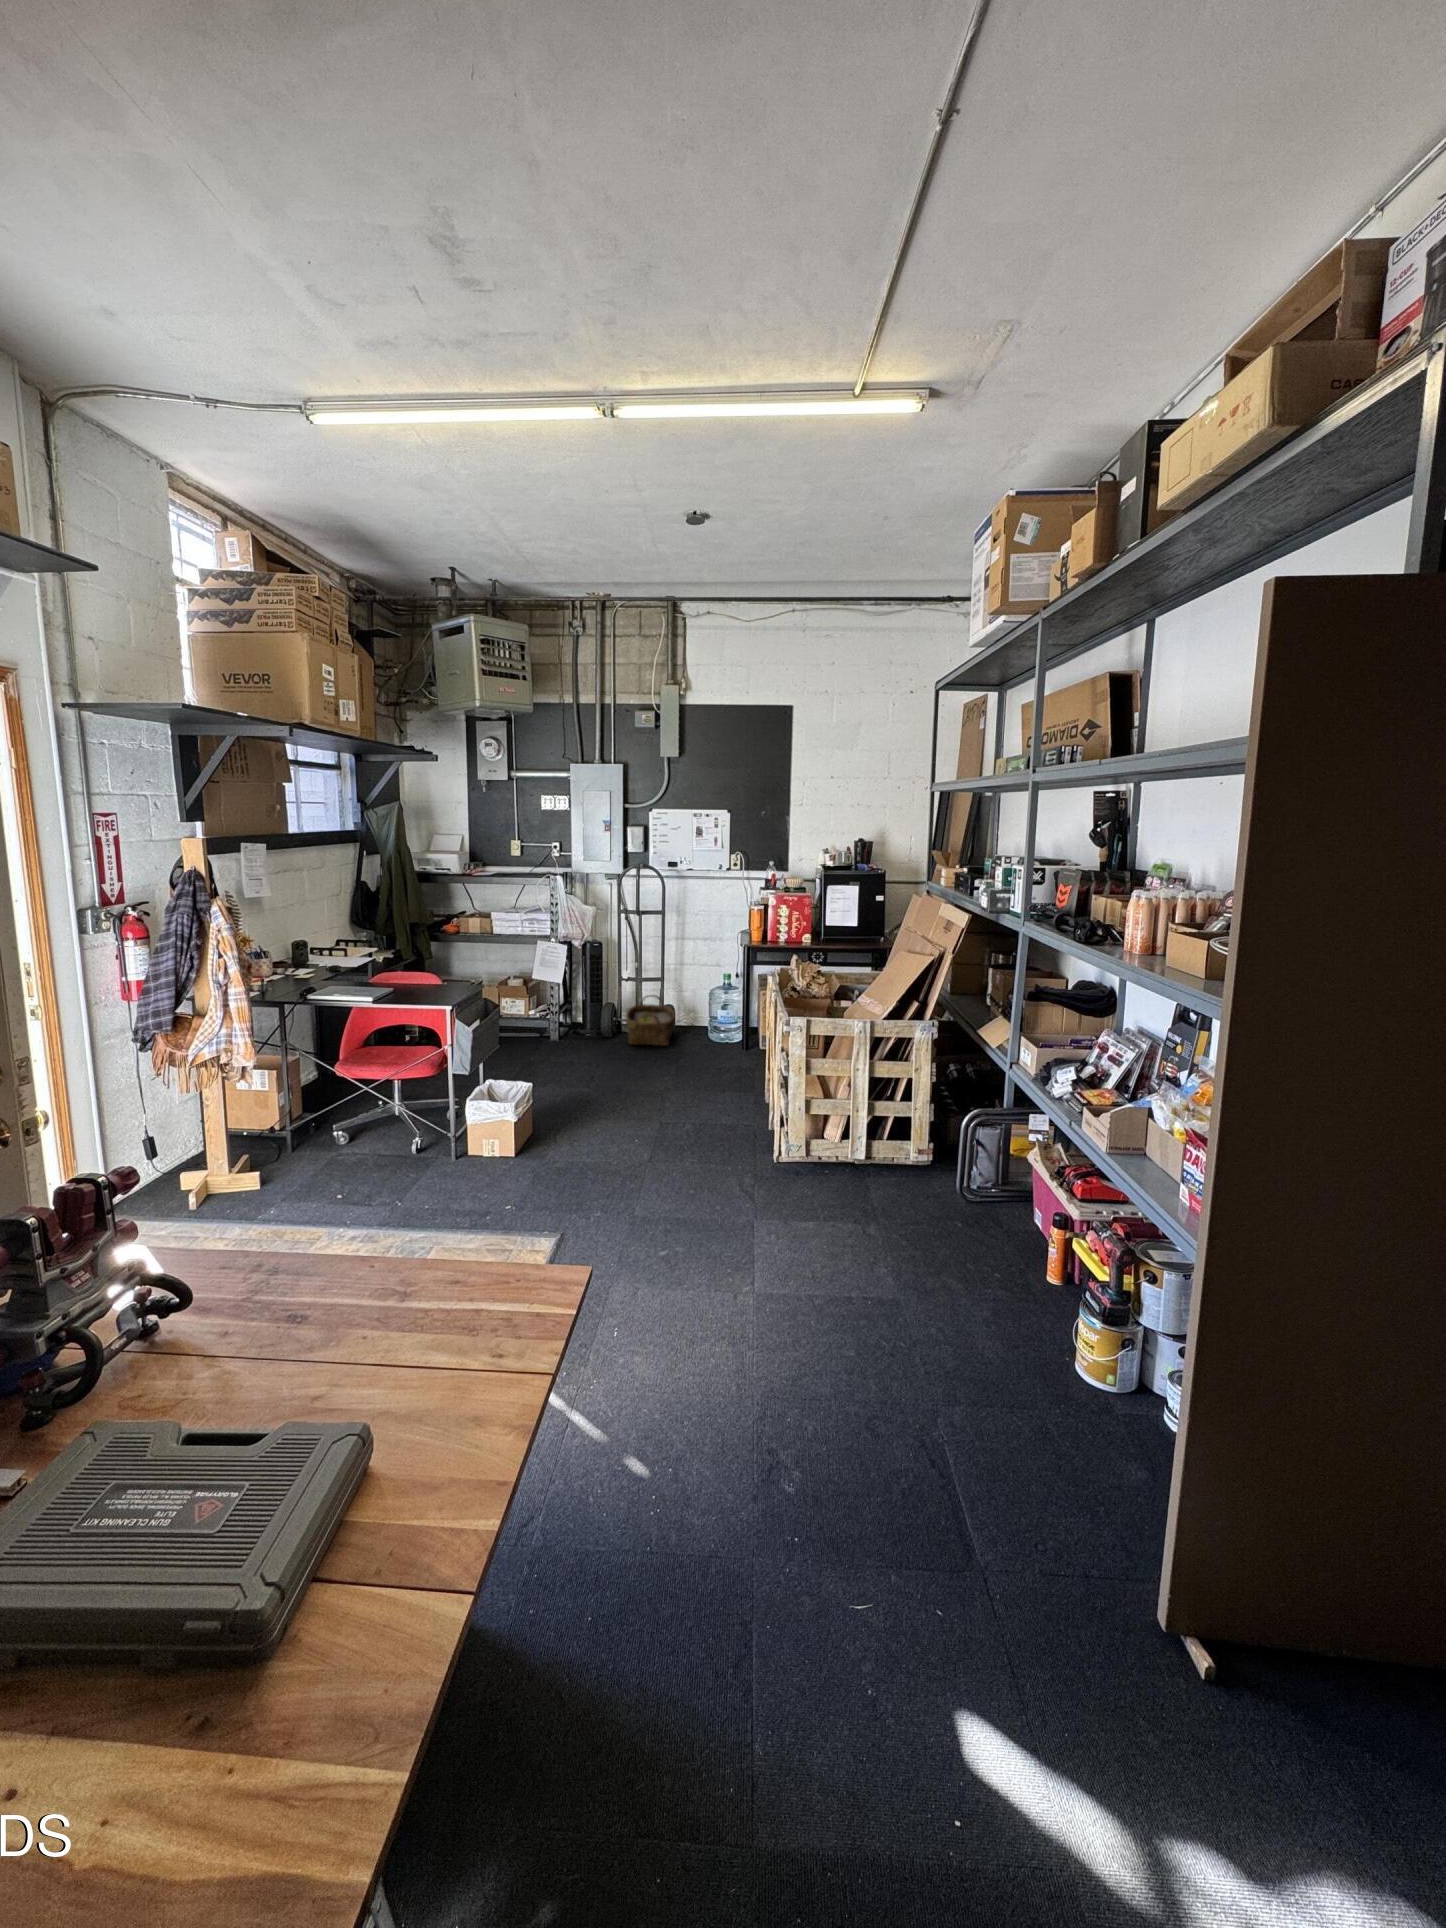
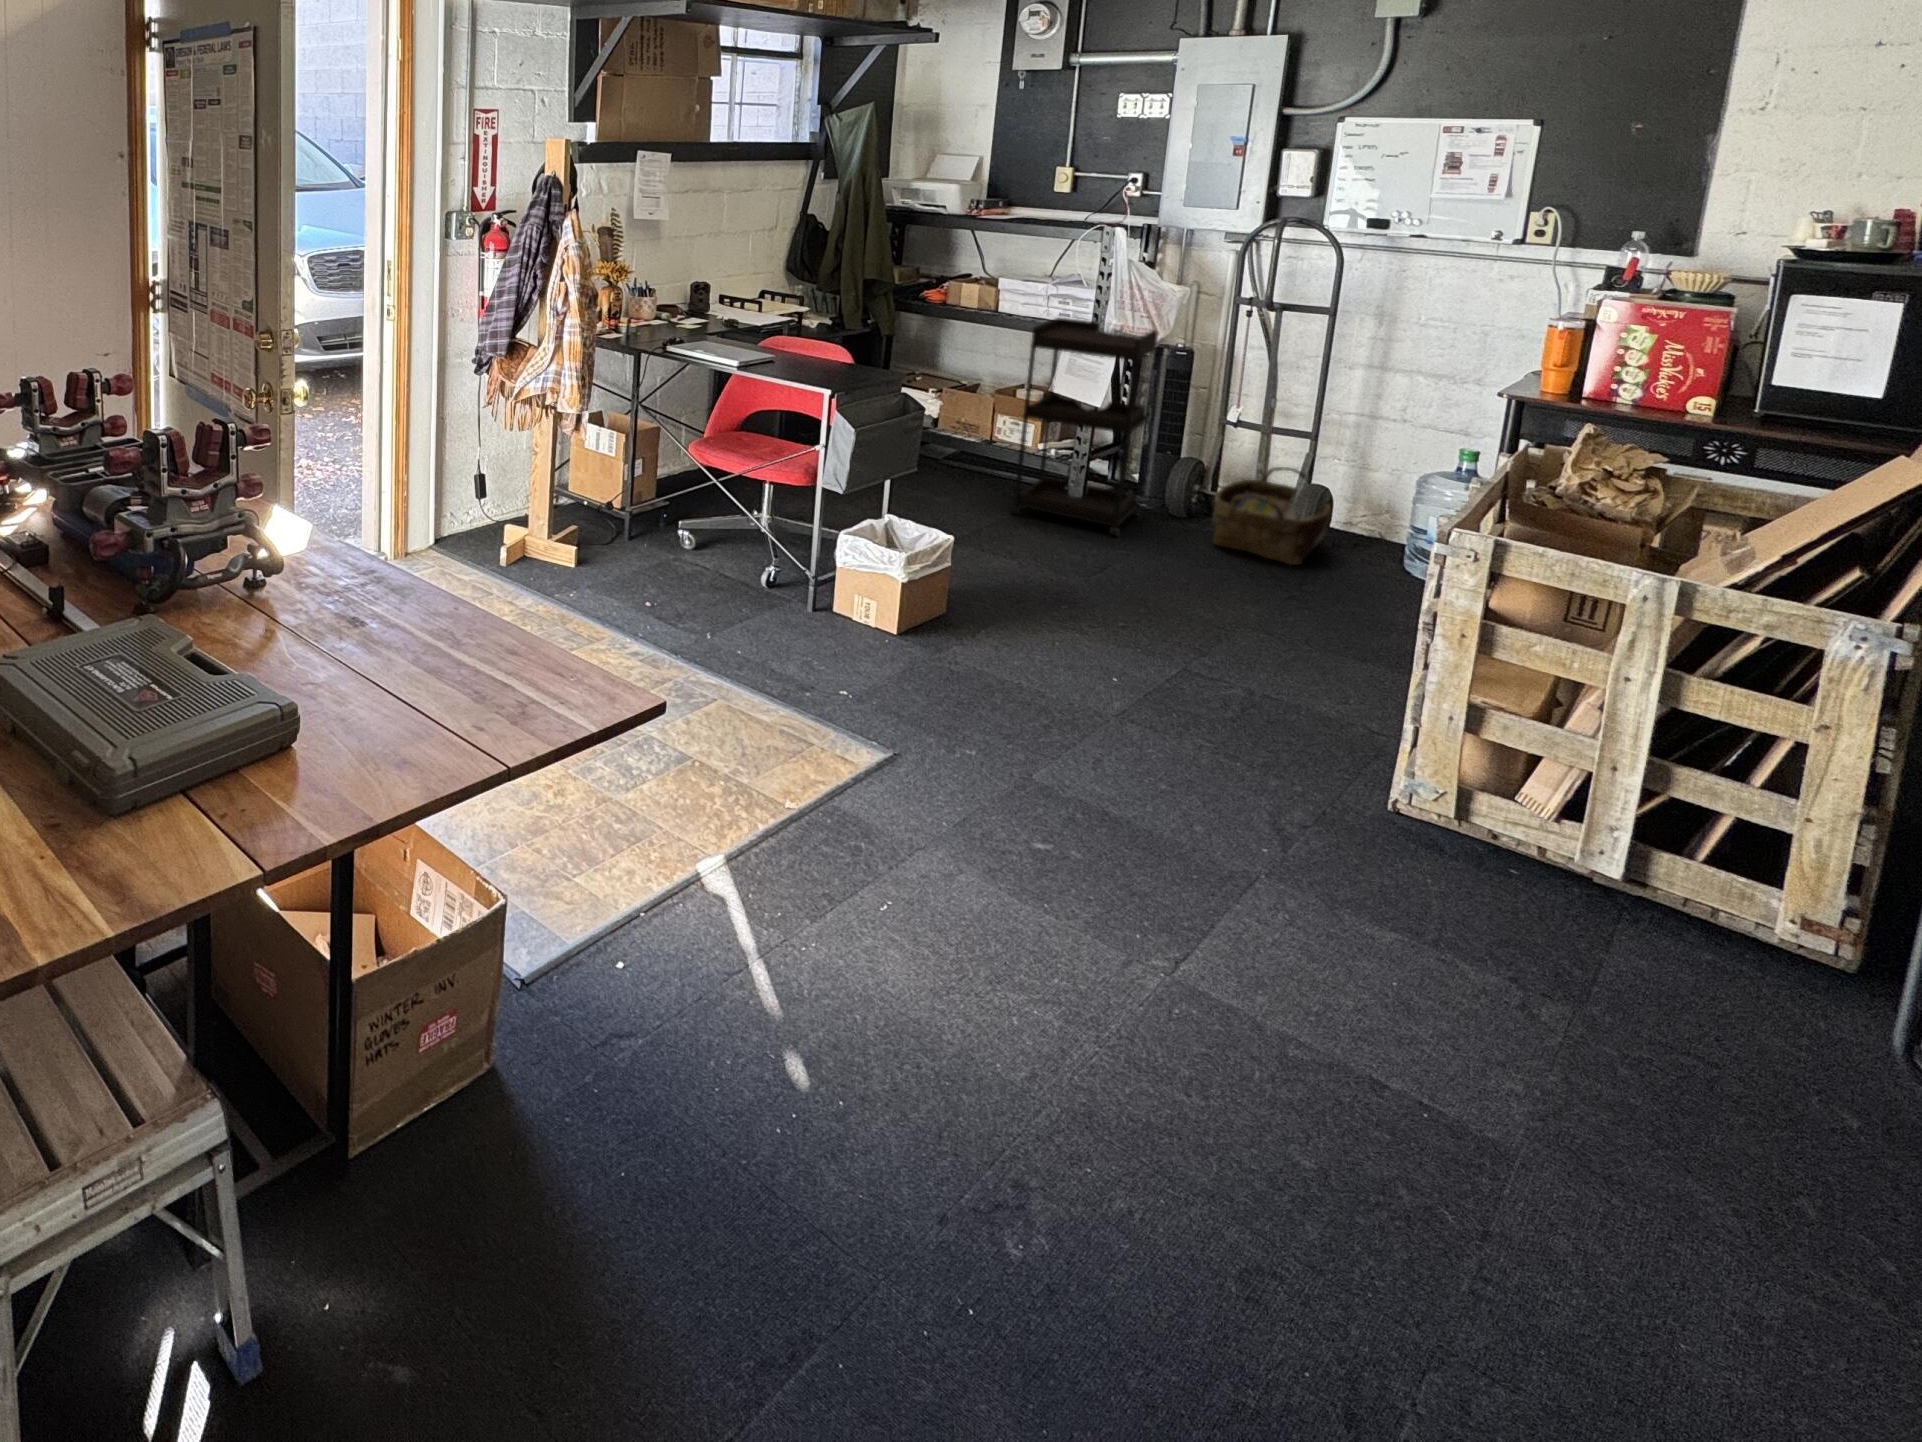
shelving unit: none [526,931,588,1055] -> present [1010,318,1157,536]

